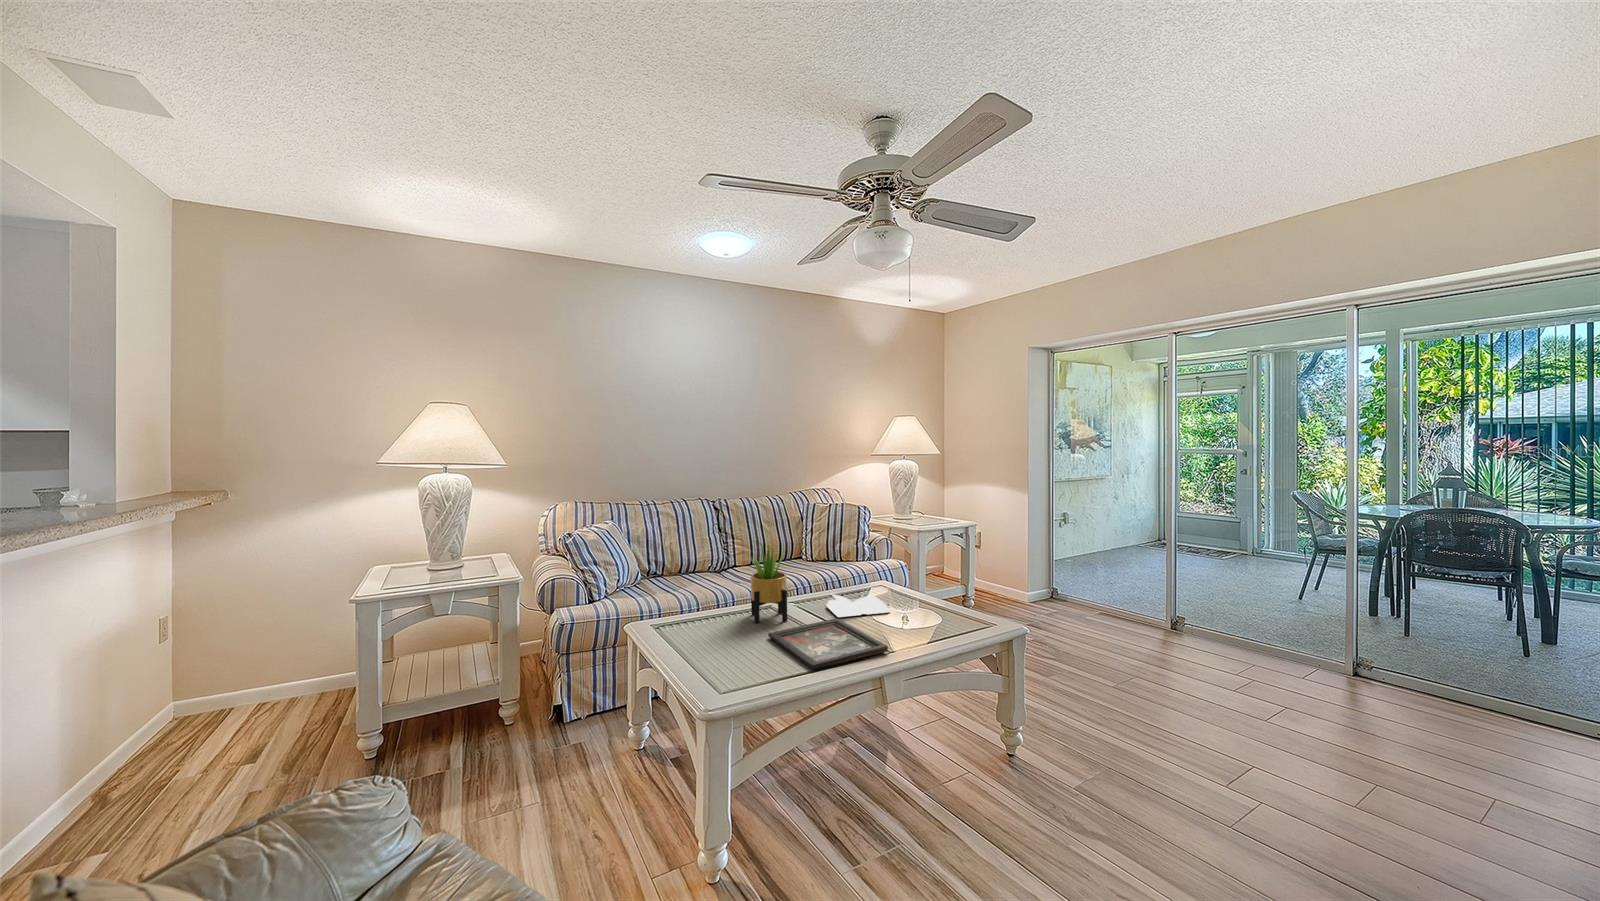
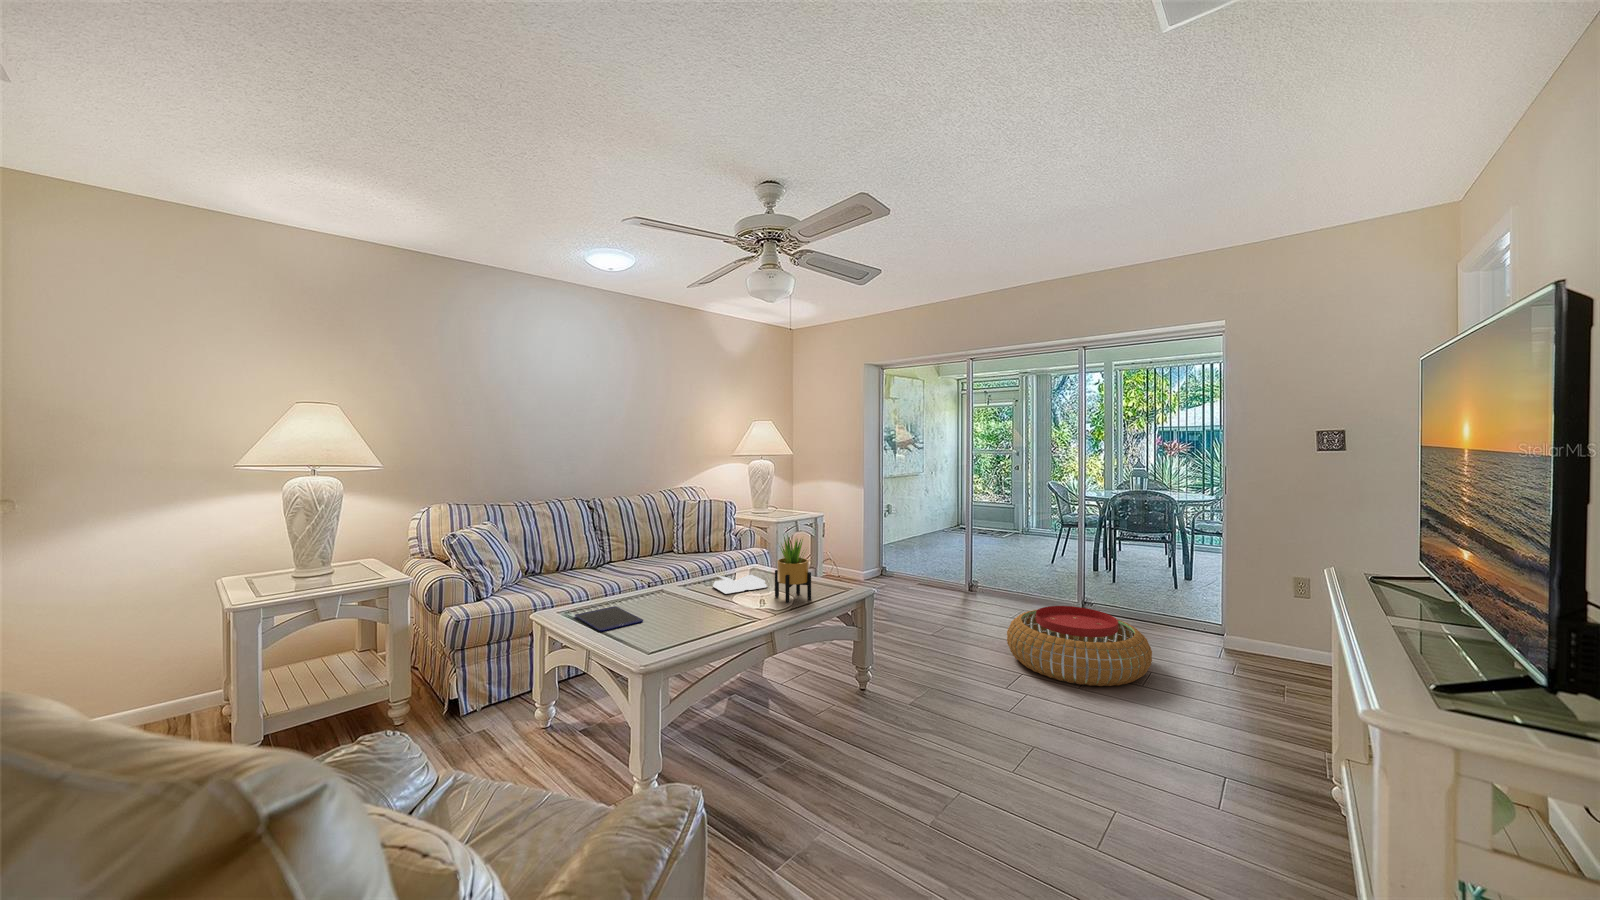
potted plant: present [751,546,787,623] -> present [775,535,811,603]
decorative tray: present [768,618,888,669] -> none [671,594,775,631]
tablet: none [668,623,735,654] -> present [575,606,643,631]
pouf: none [1225,669,1489,807] -> present [1007,606,1152,686]

